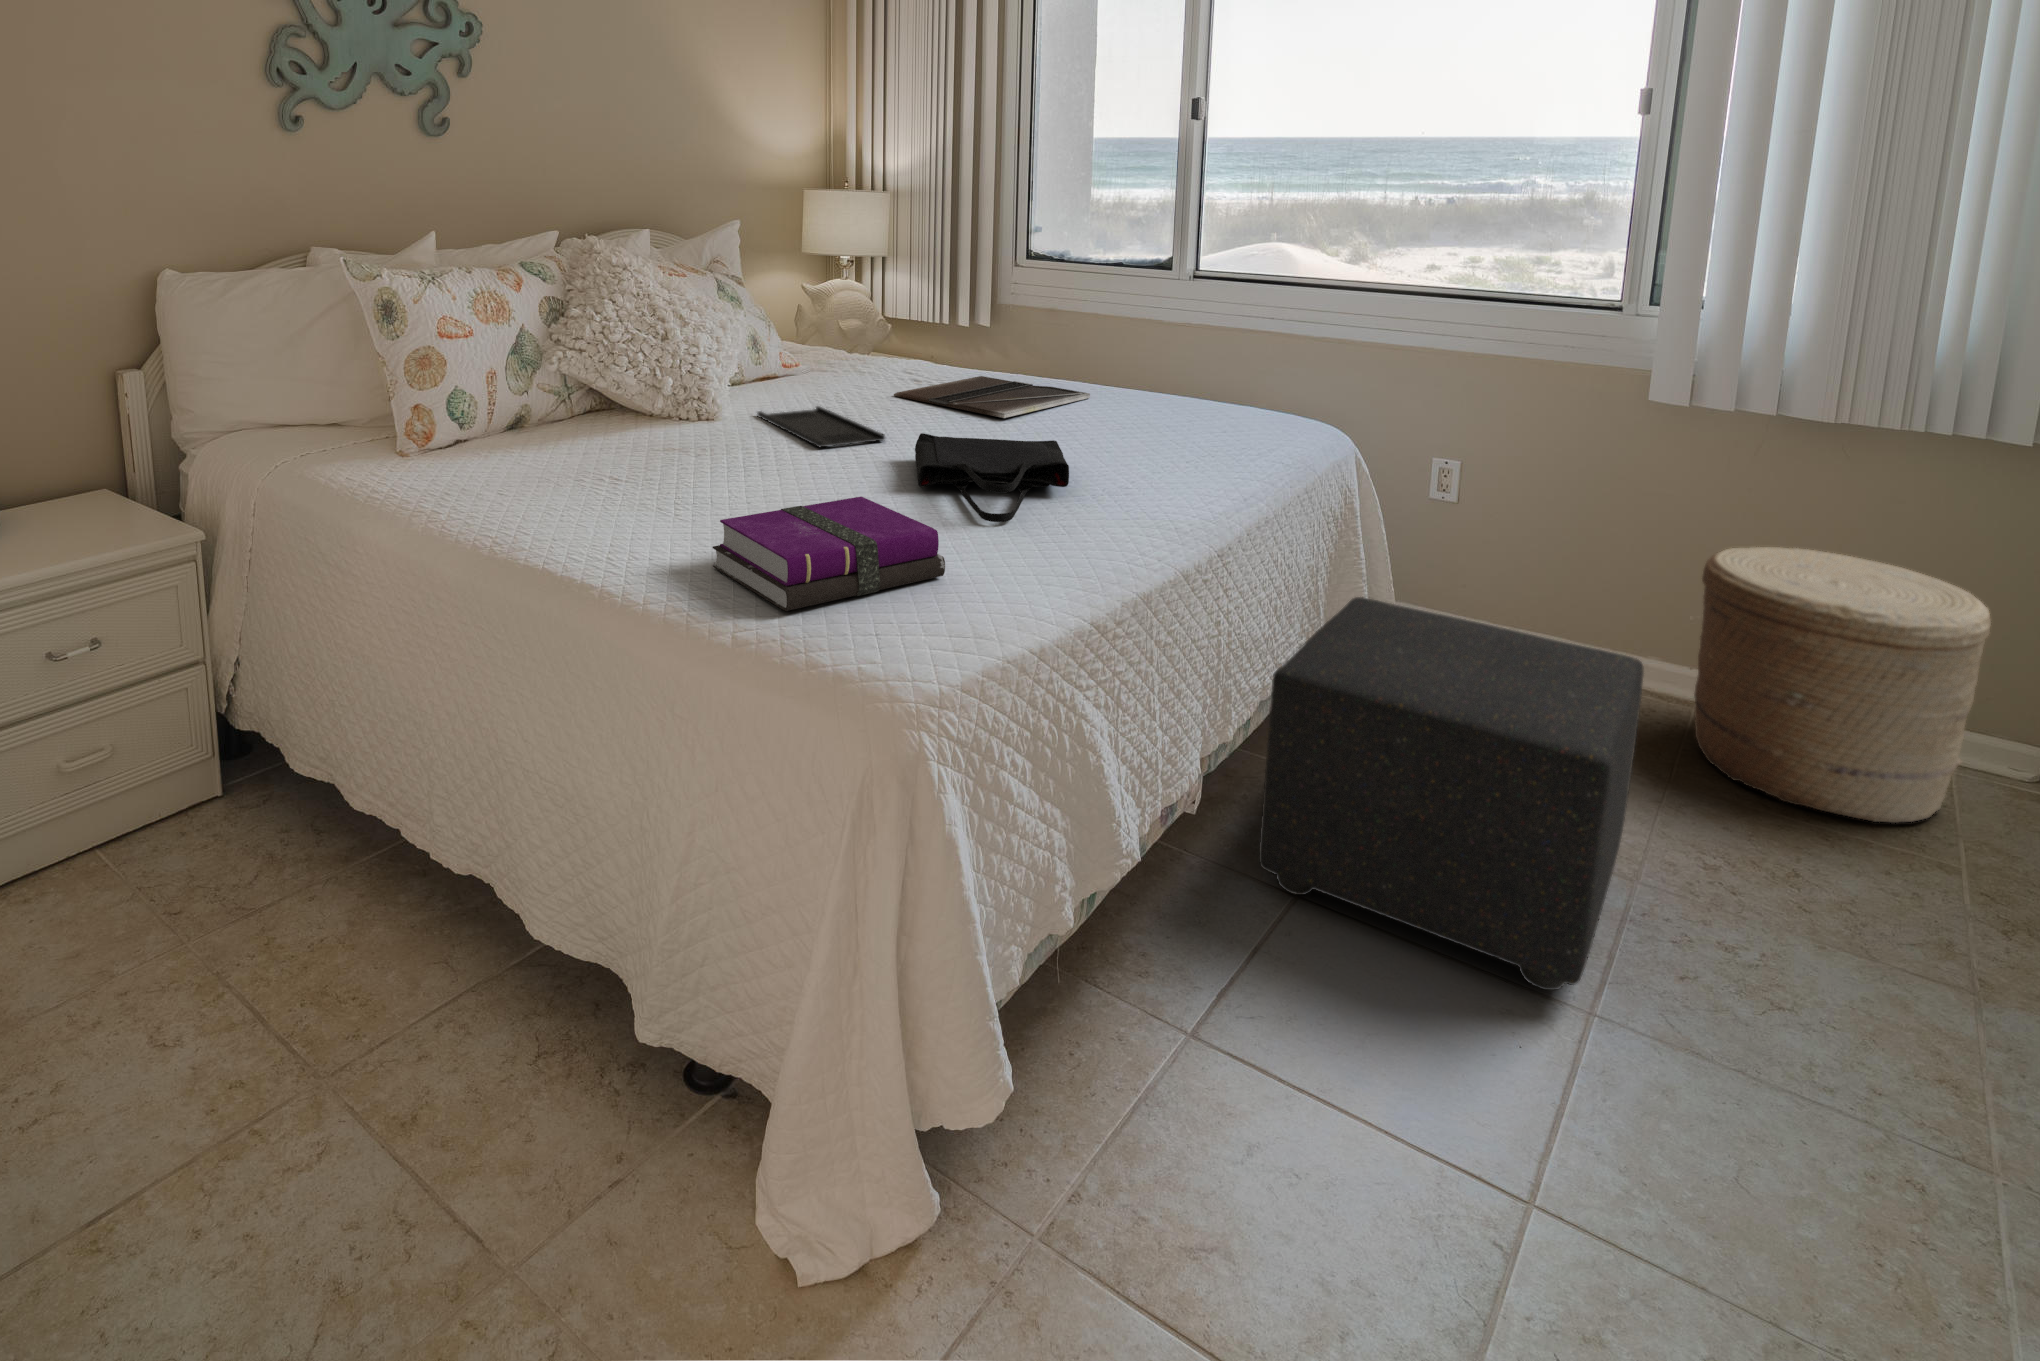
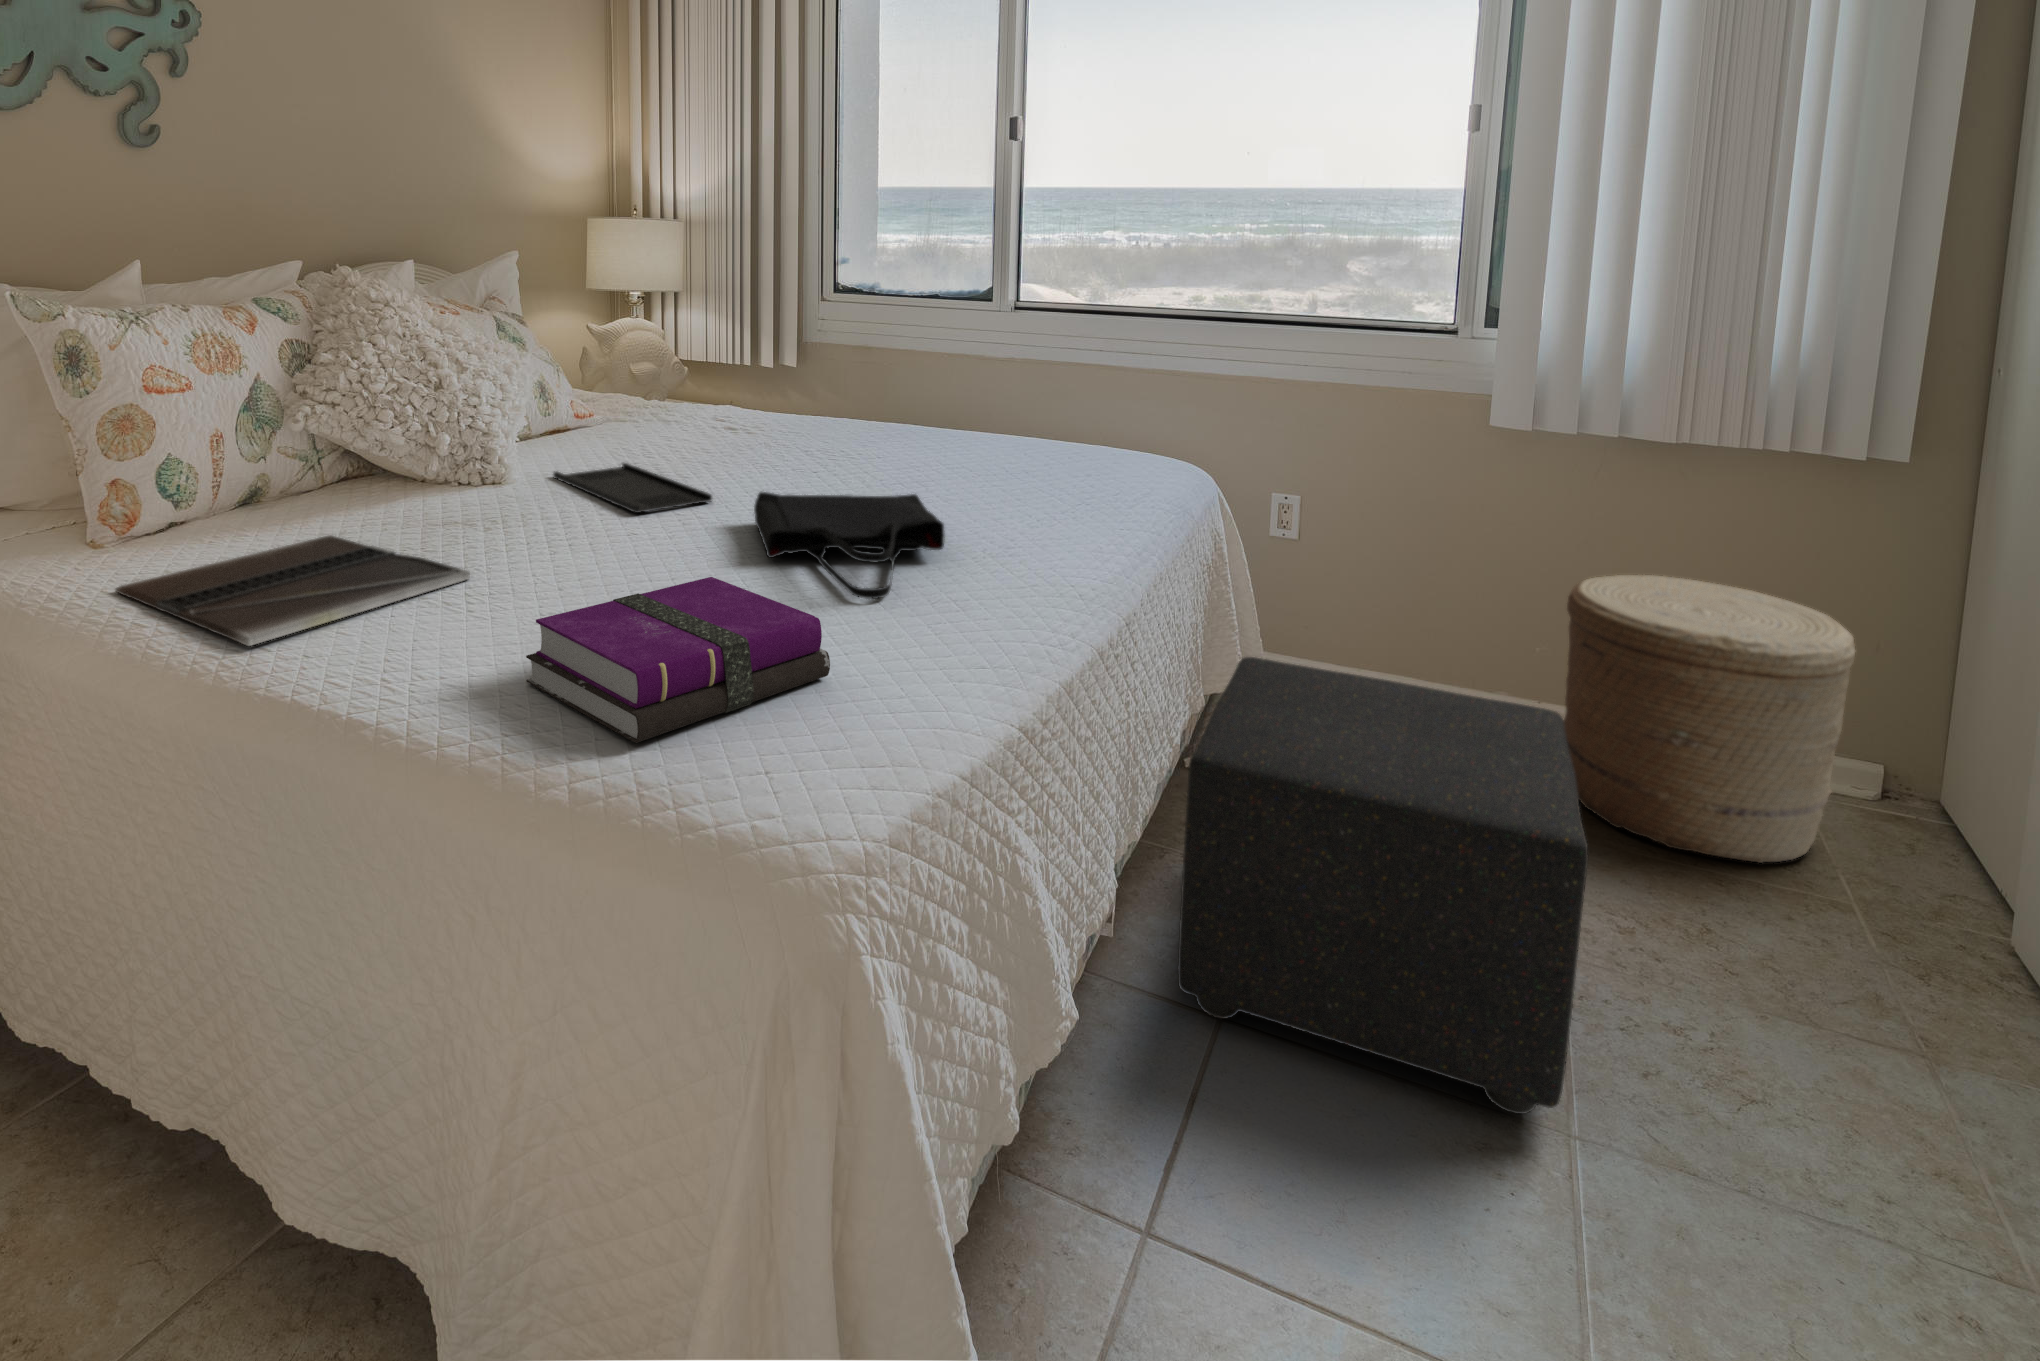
laptop: present [894,376,1090,418] -> present [115,535,470,646]

